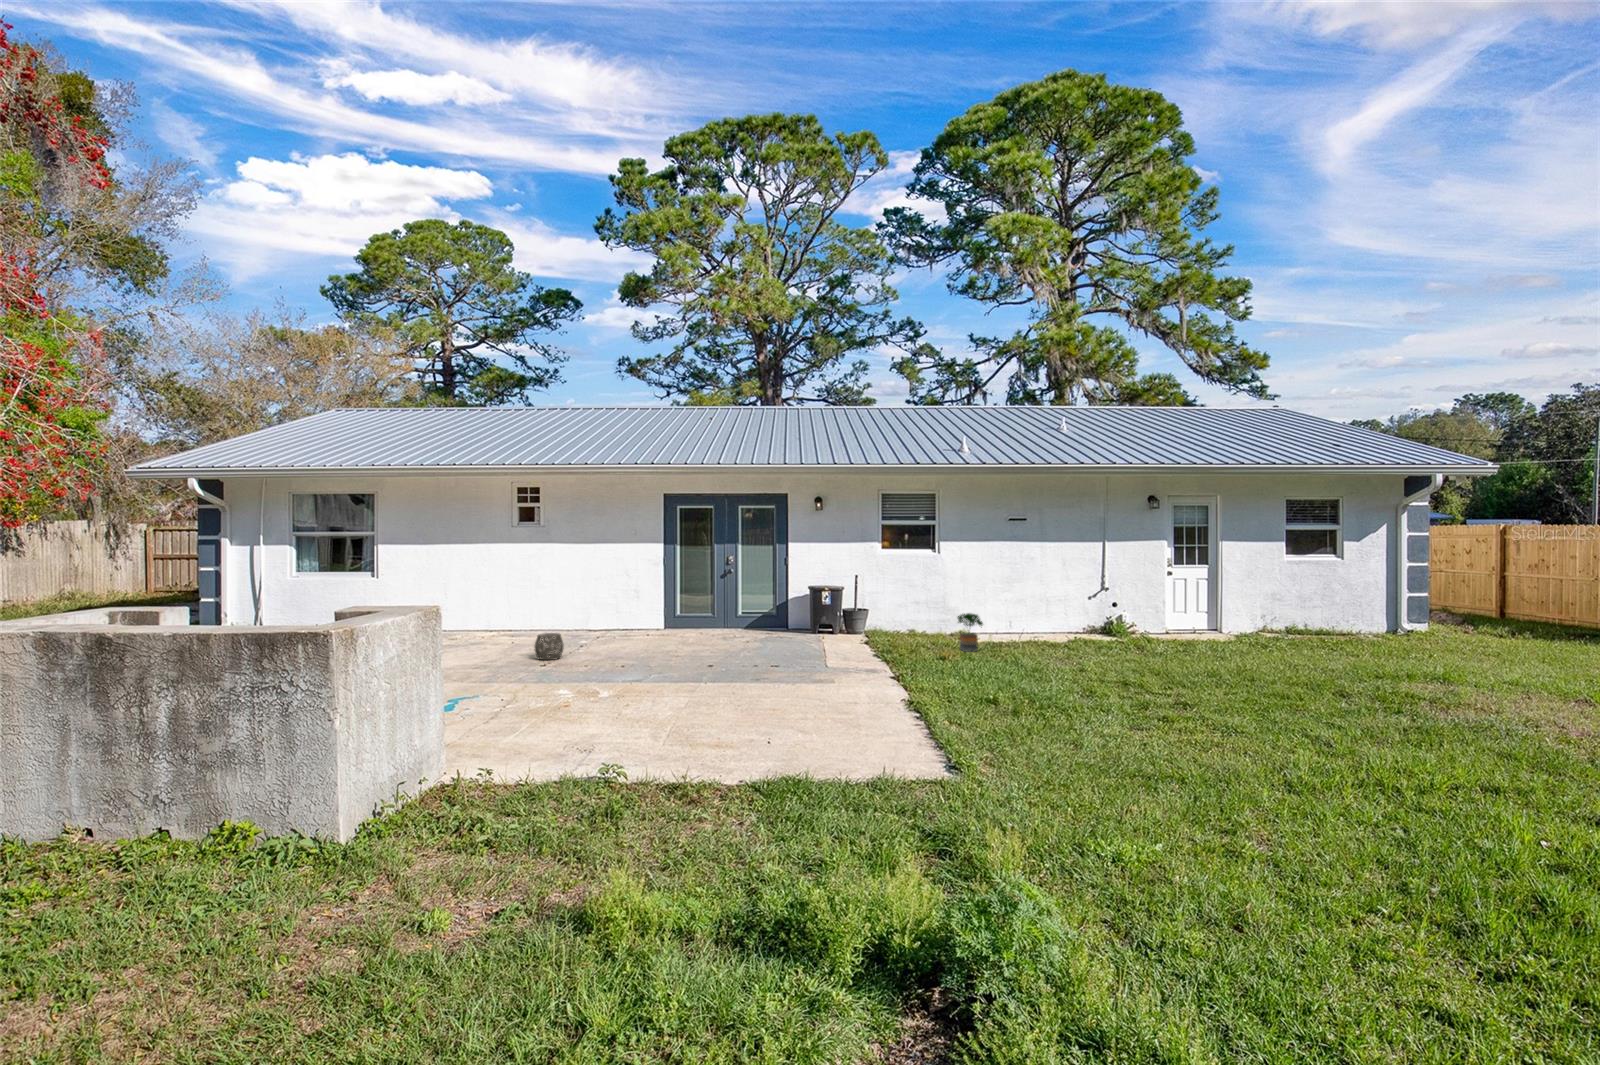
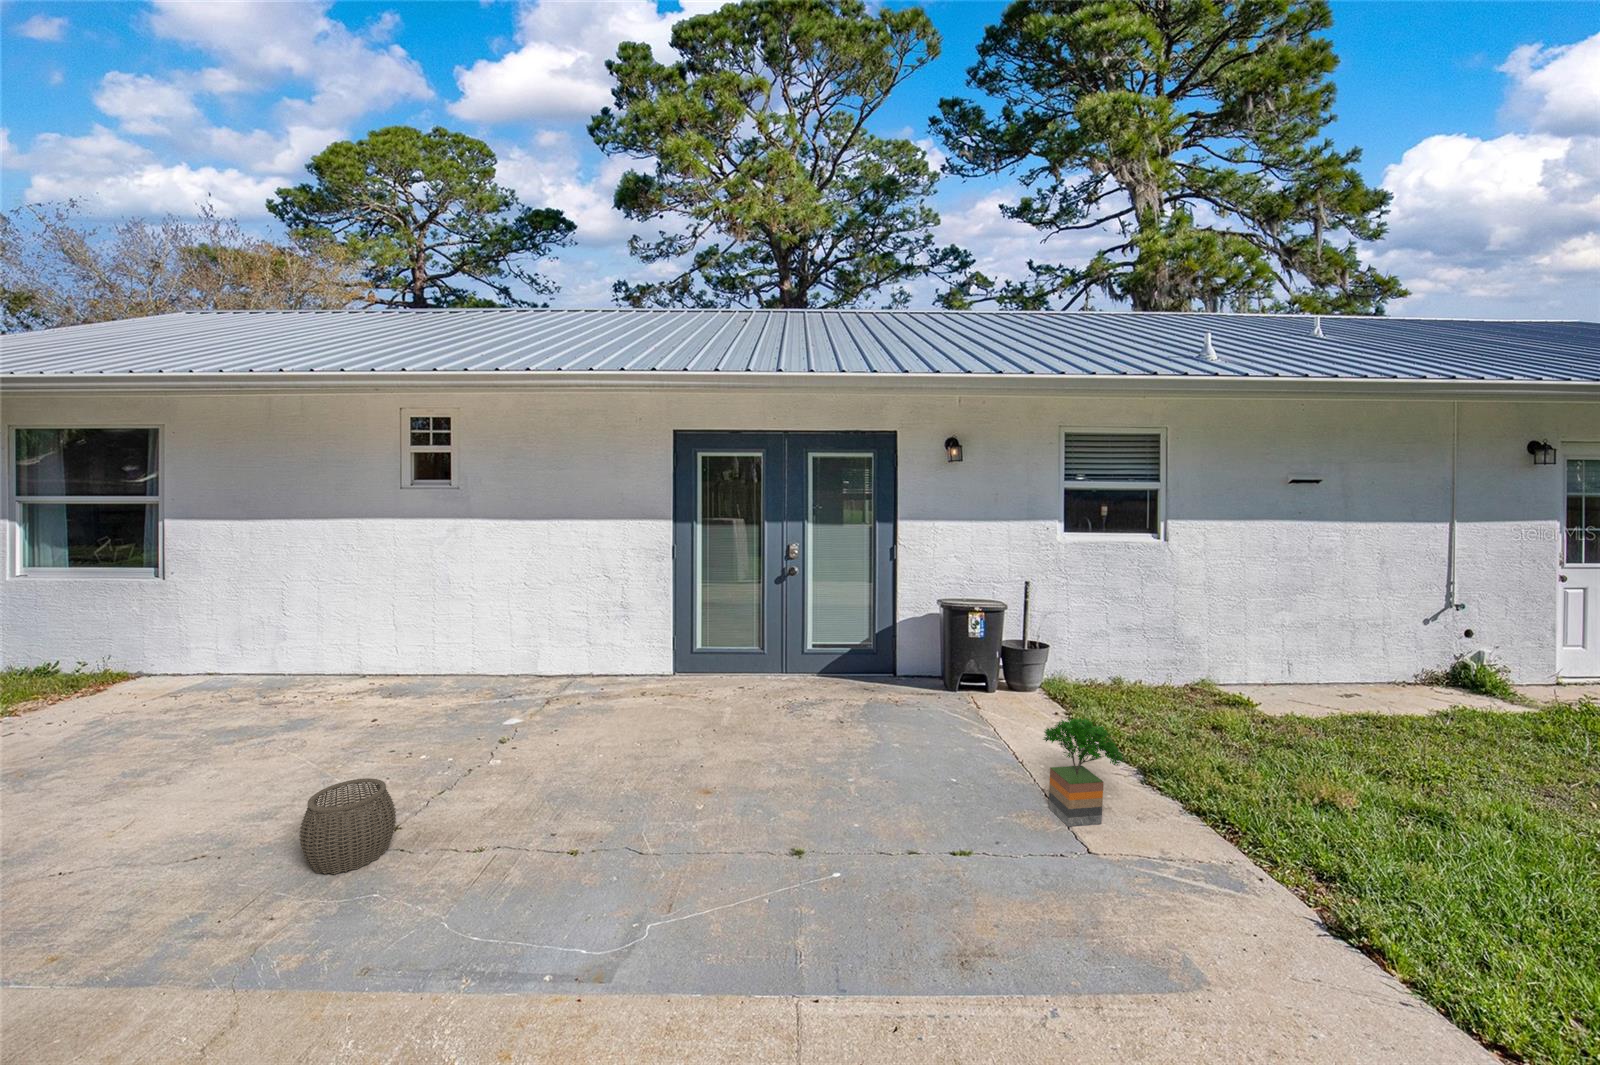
potted tree: present [958,613,983,652] -> present [1043,718,1123,827]

